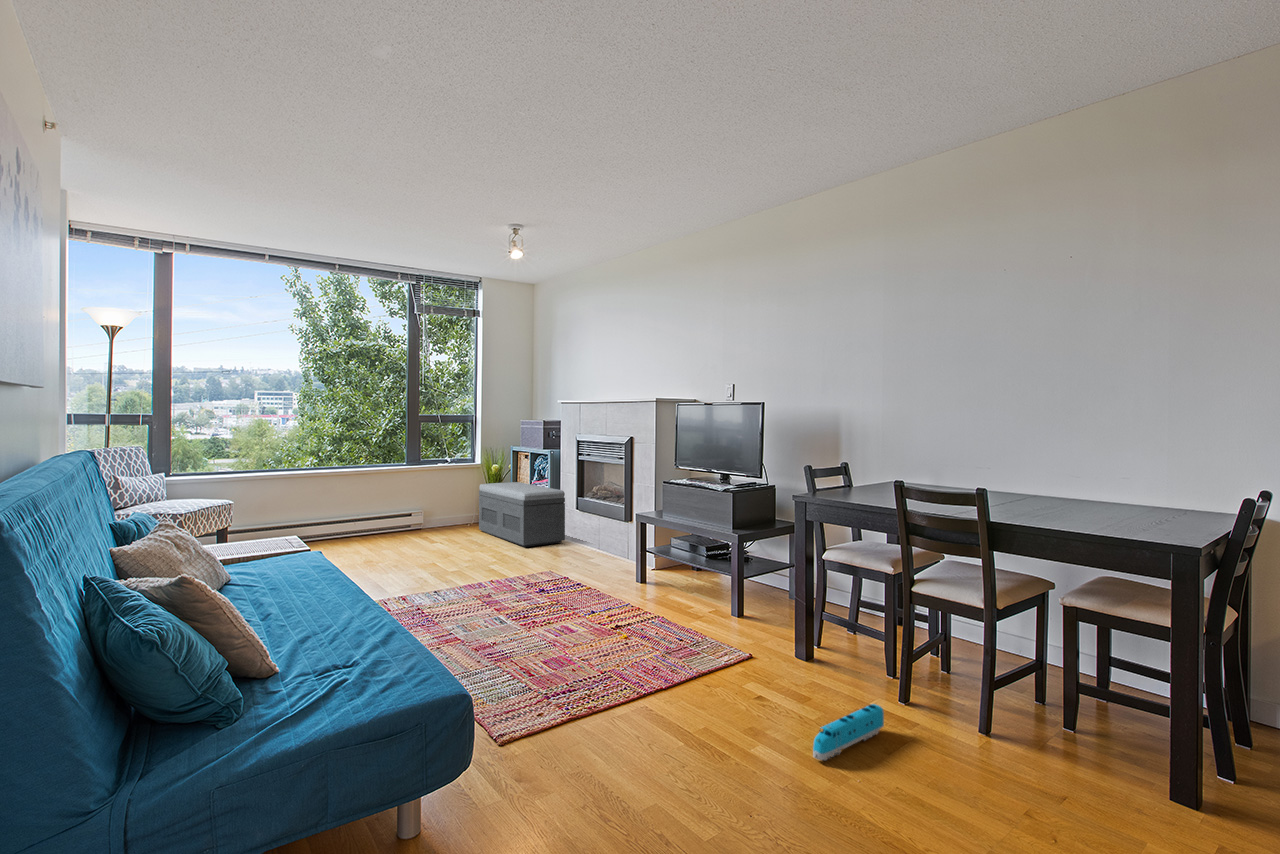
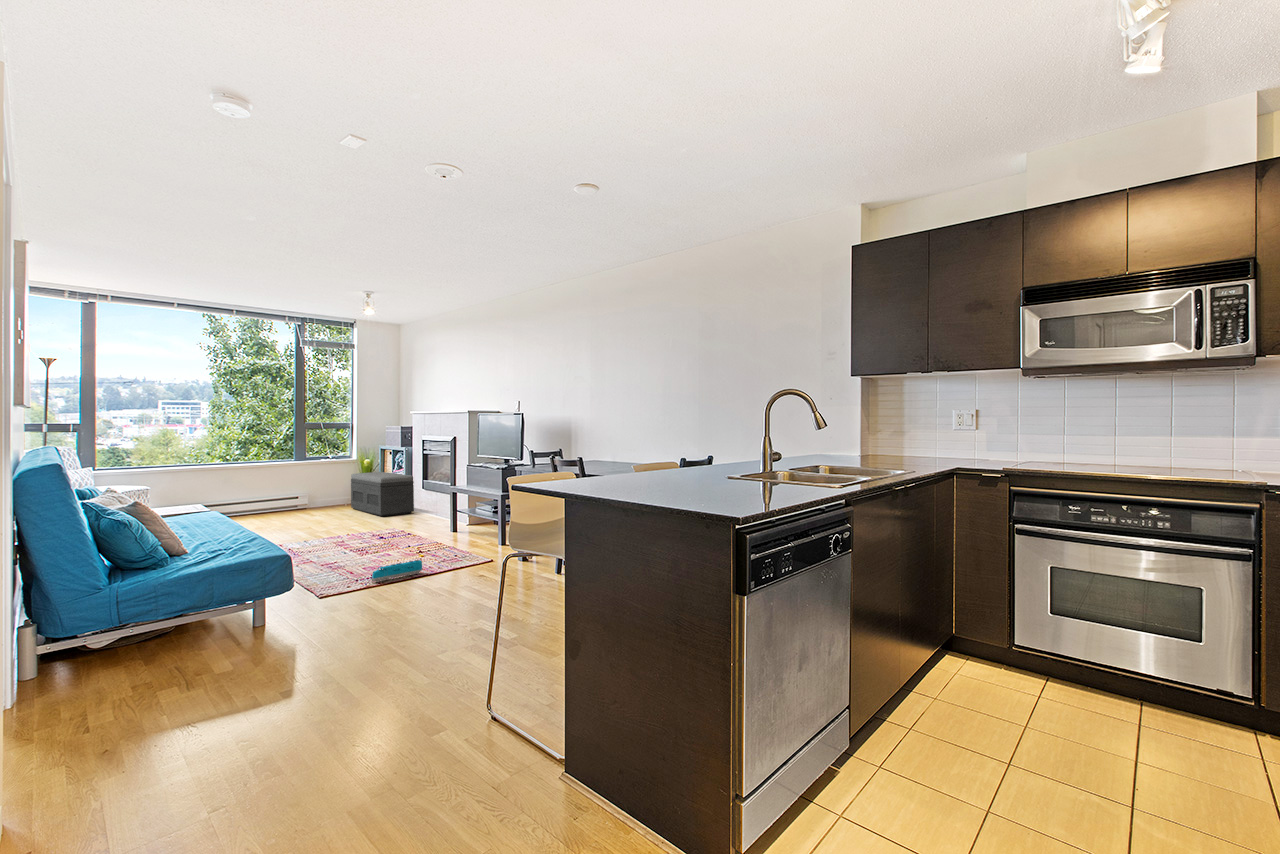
toy train: present [813,704,884,760] -> present [371,560,422,582]

